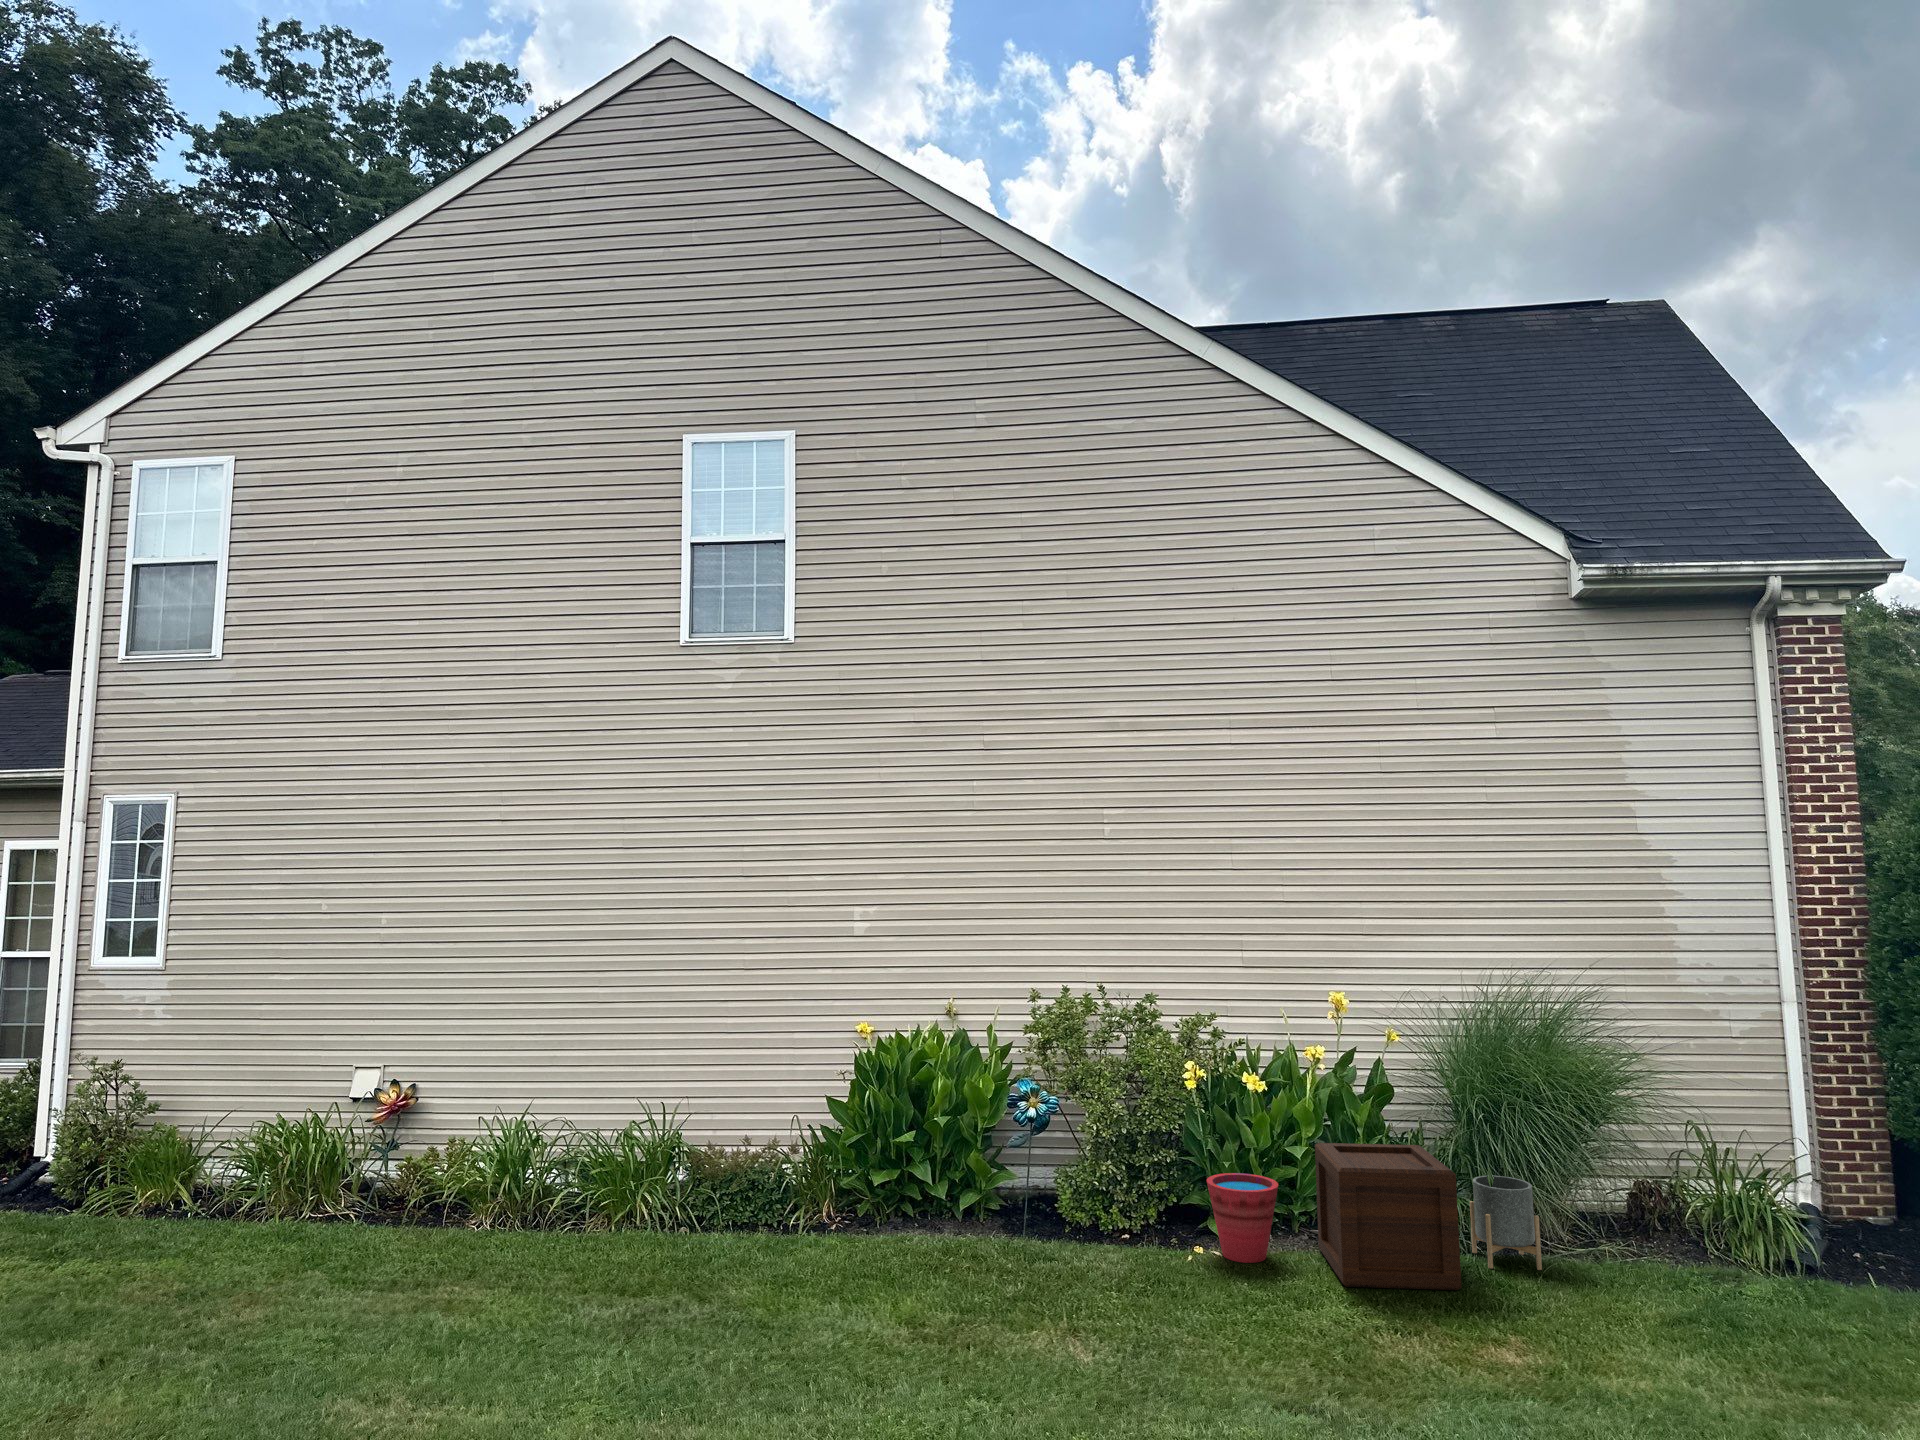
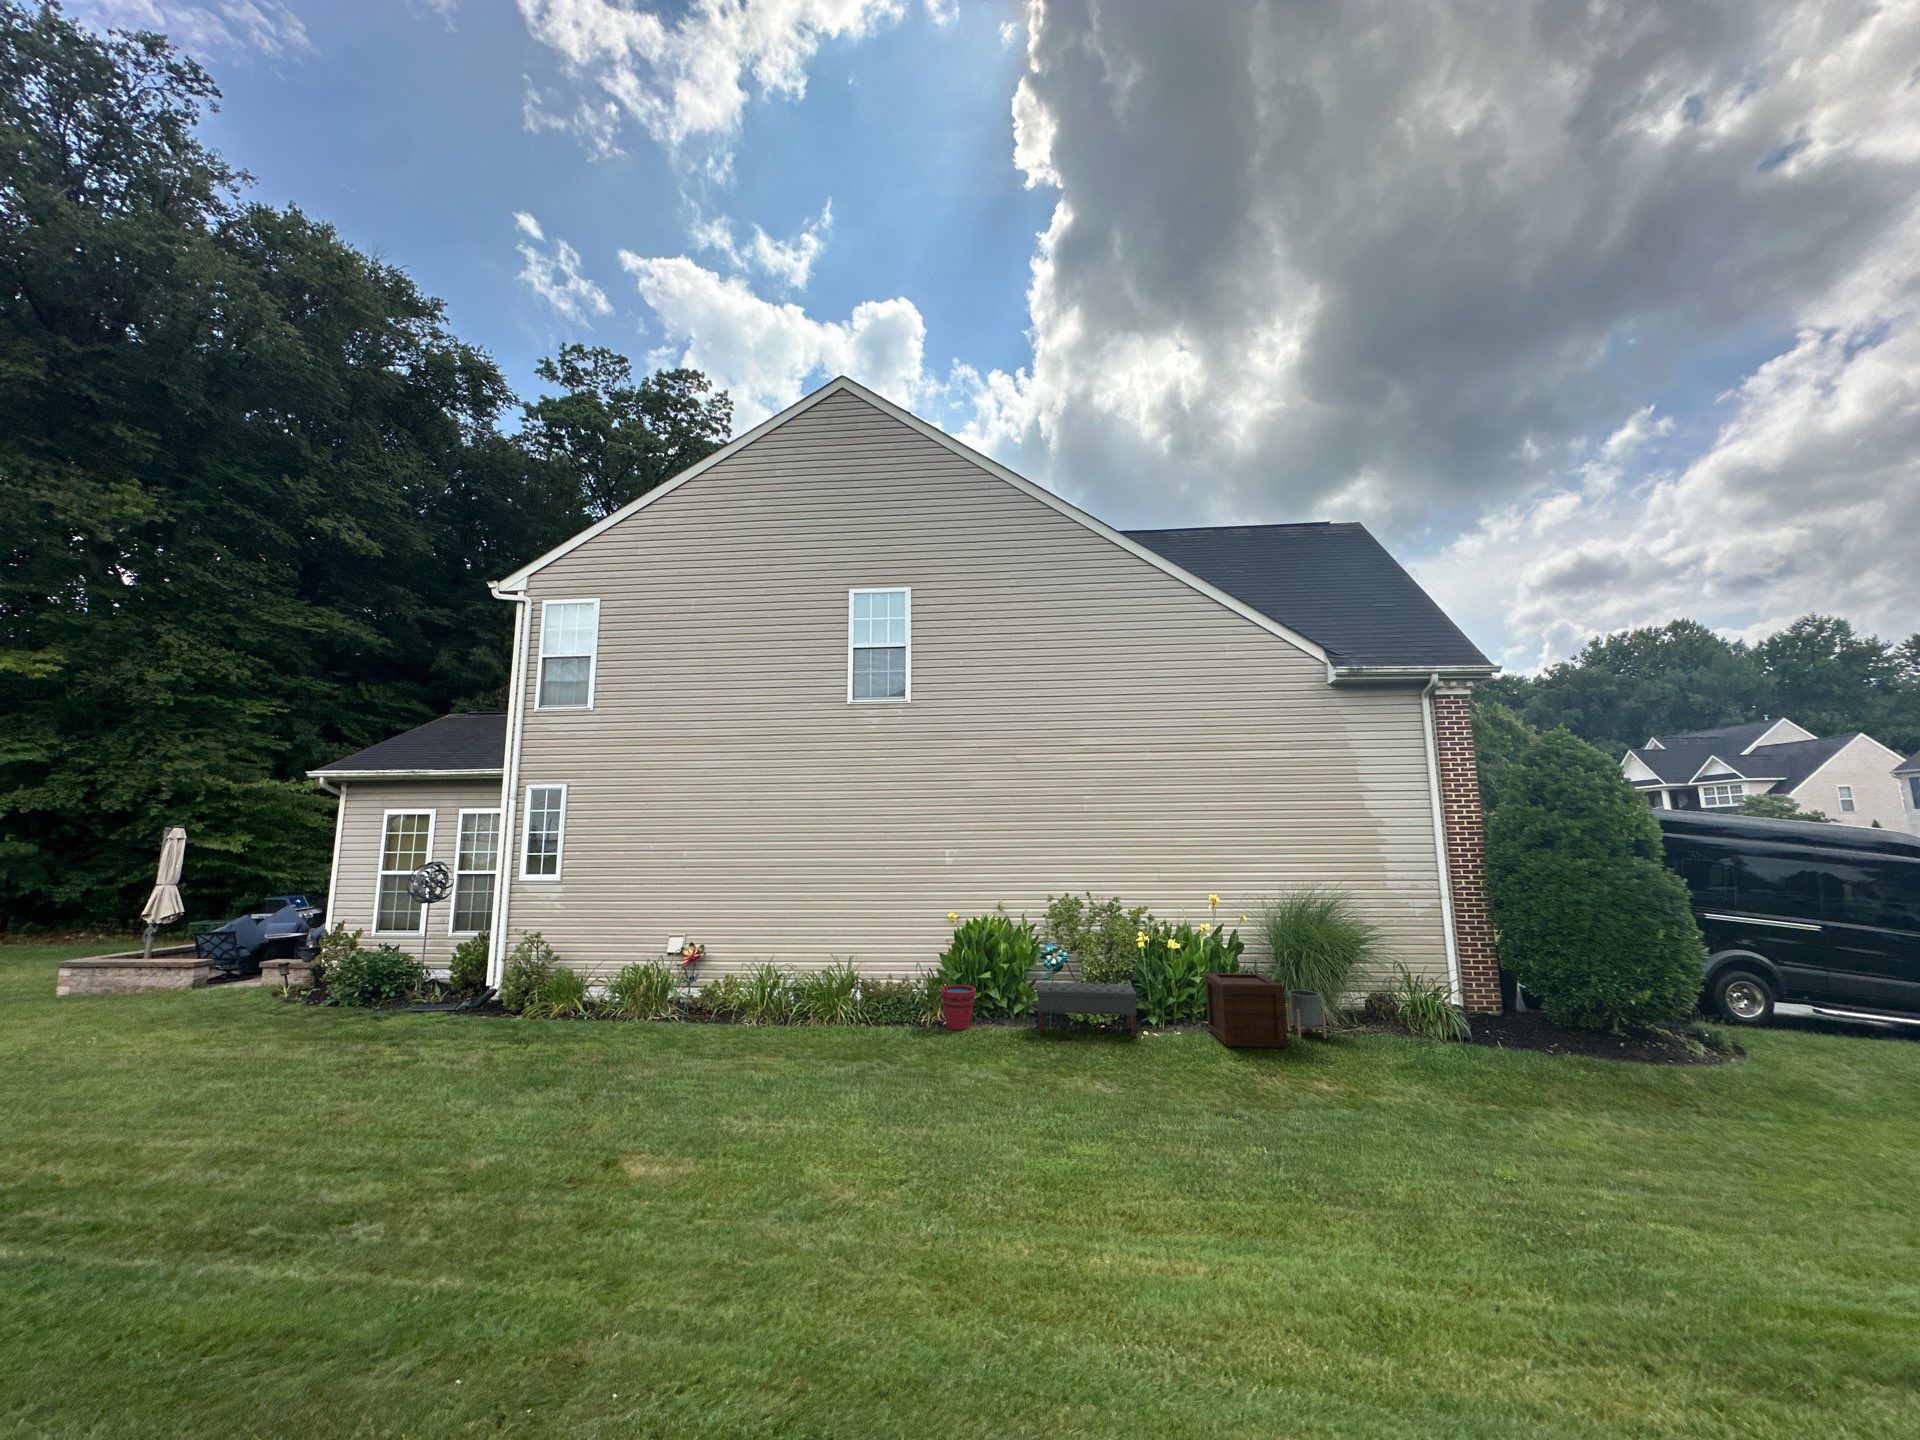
bench: none [993,1157,1180,1265] -> present [1037,982,1137,1038]
bucket: present [1207,1173,1278,1263] -> present [940,985,976,1030]

